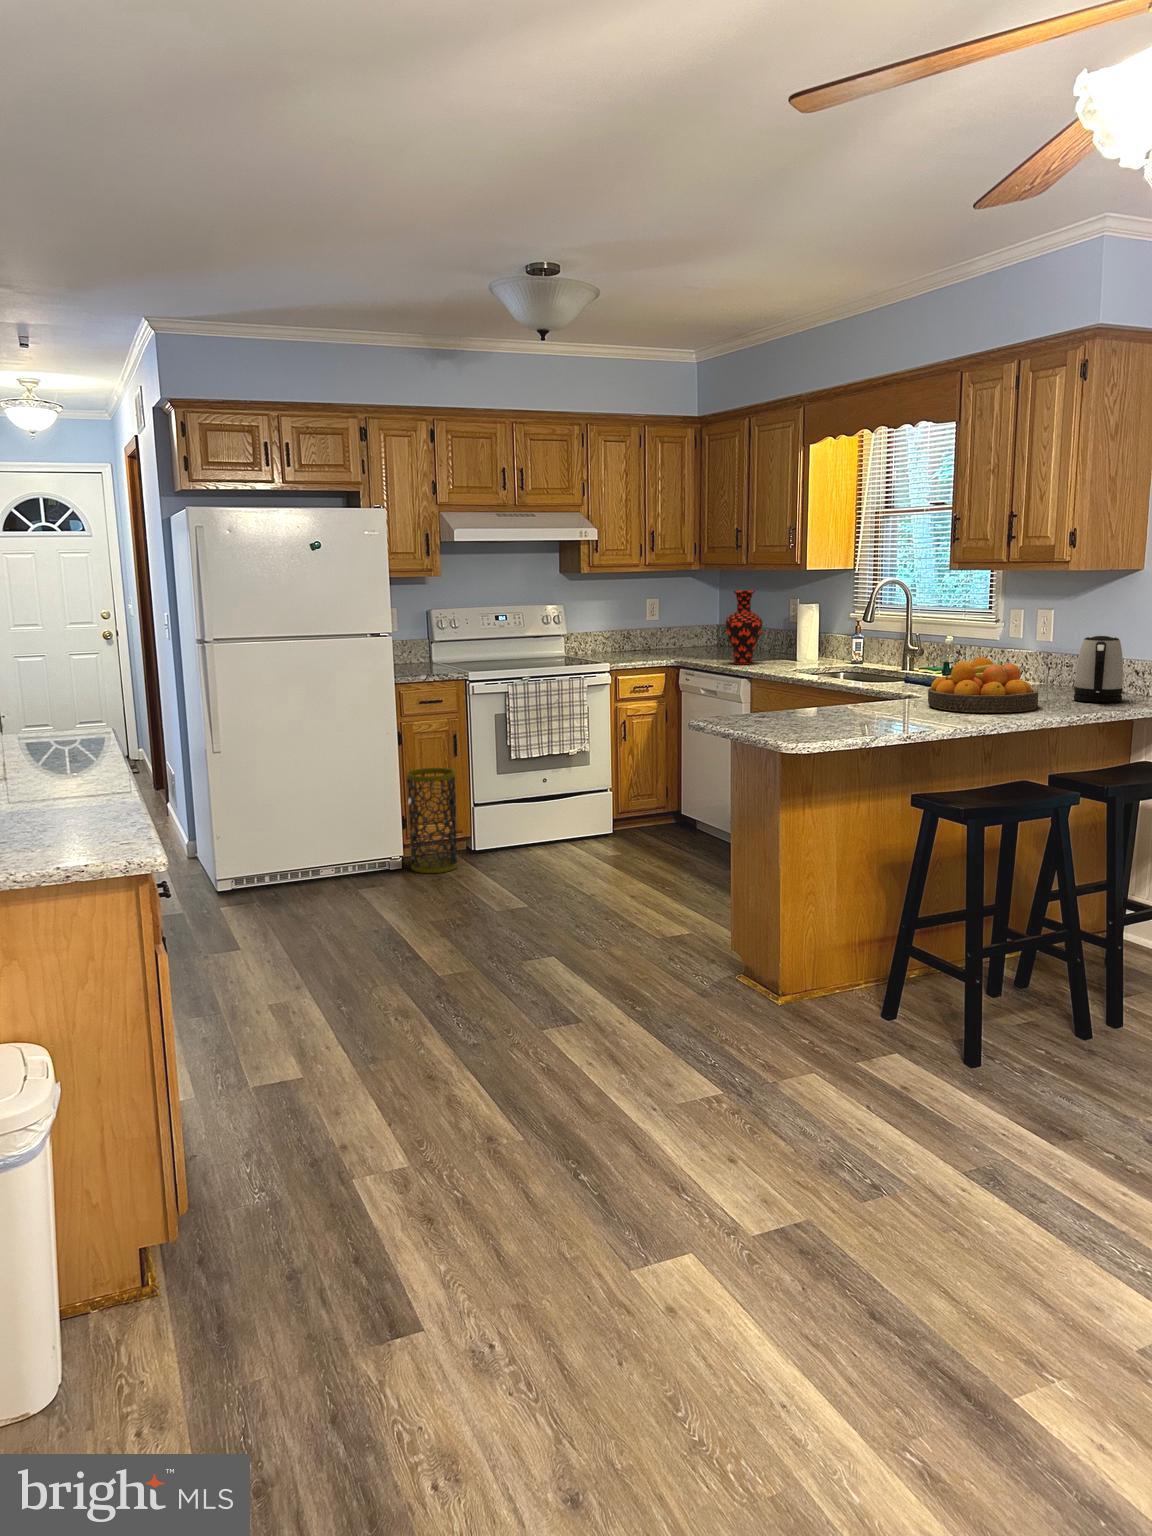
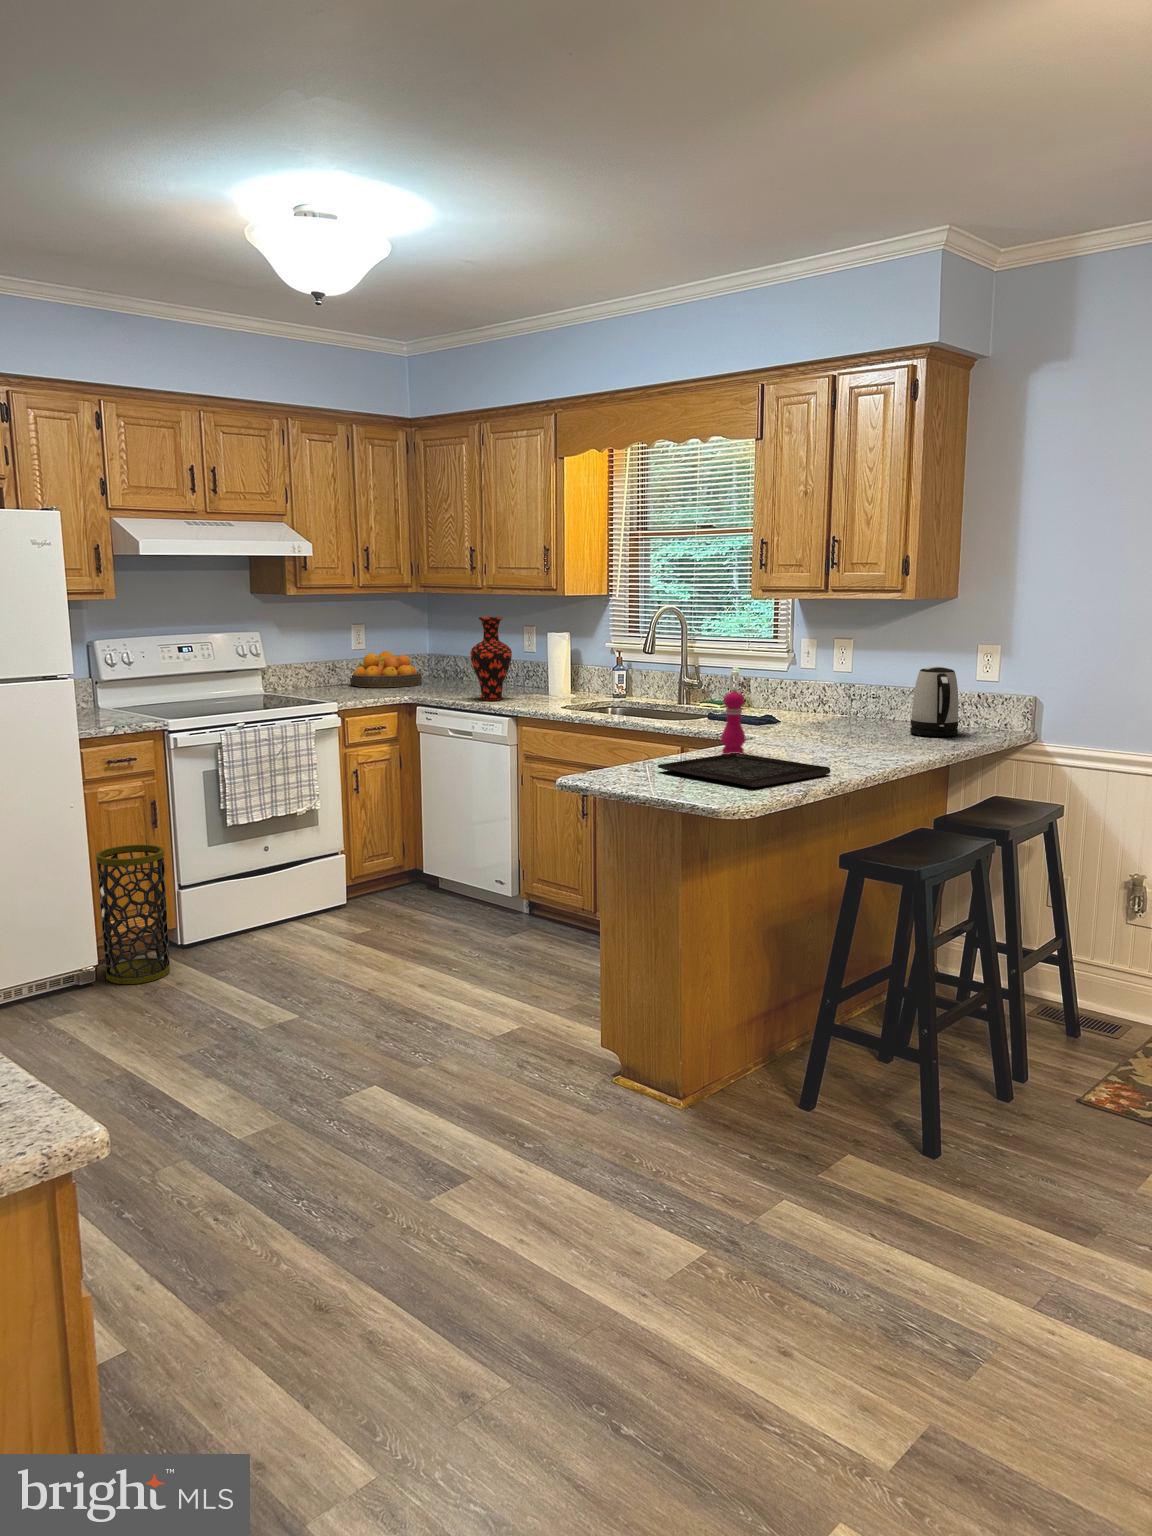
pepper mill: none [857,649,879,710] -> present [721,687,745,754]
fruit bowl: present [928,657,1038,713] -> present [350,651,422,687]
tray: none [776,707,920,732] -> present [658,753,830,787]

